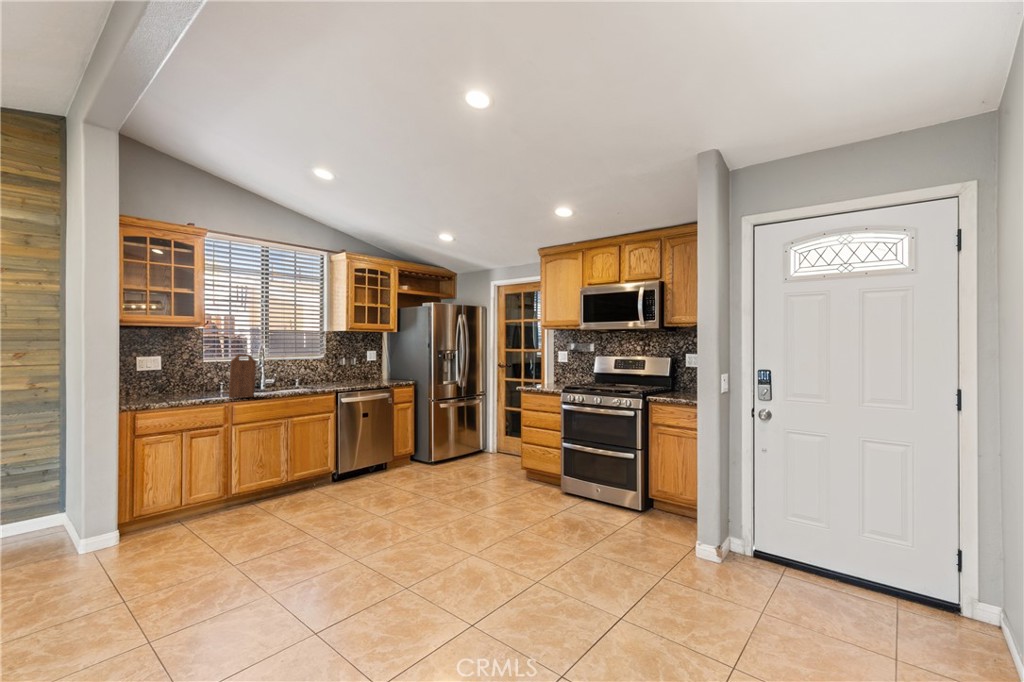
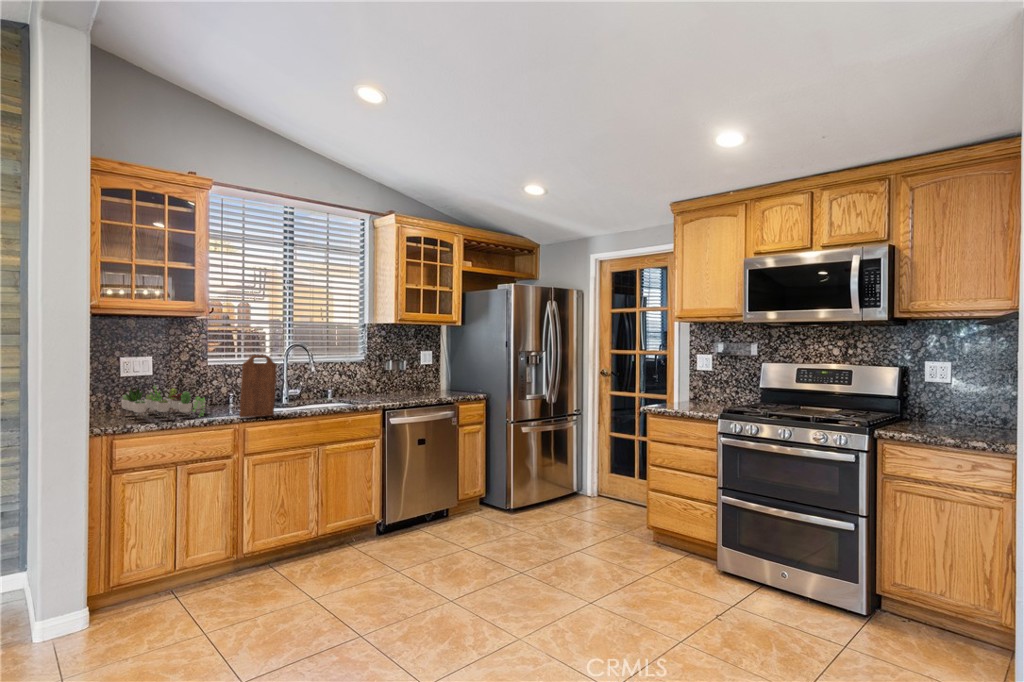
succulent plant: none [140,375,203,399] -> present [121,386,206,417]

